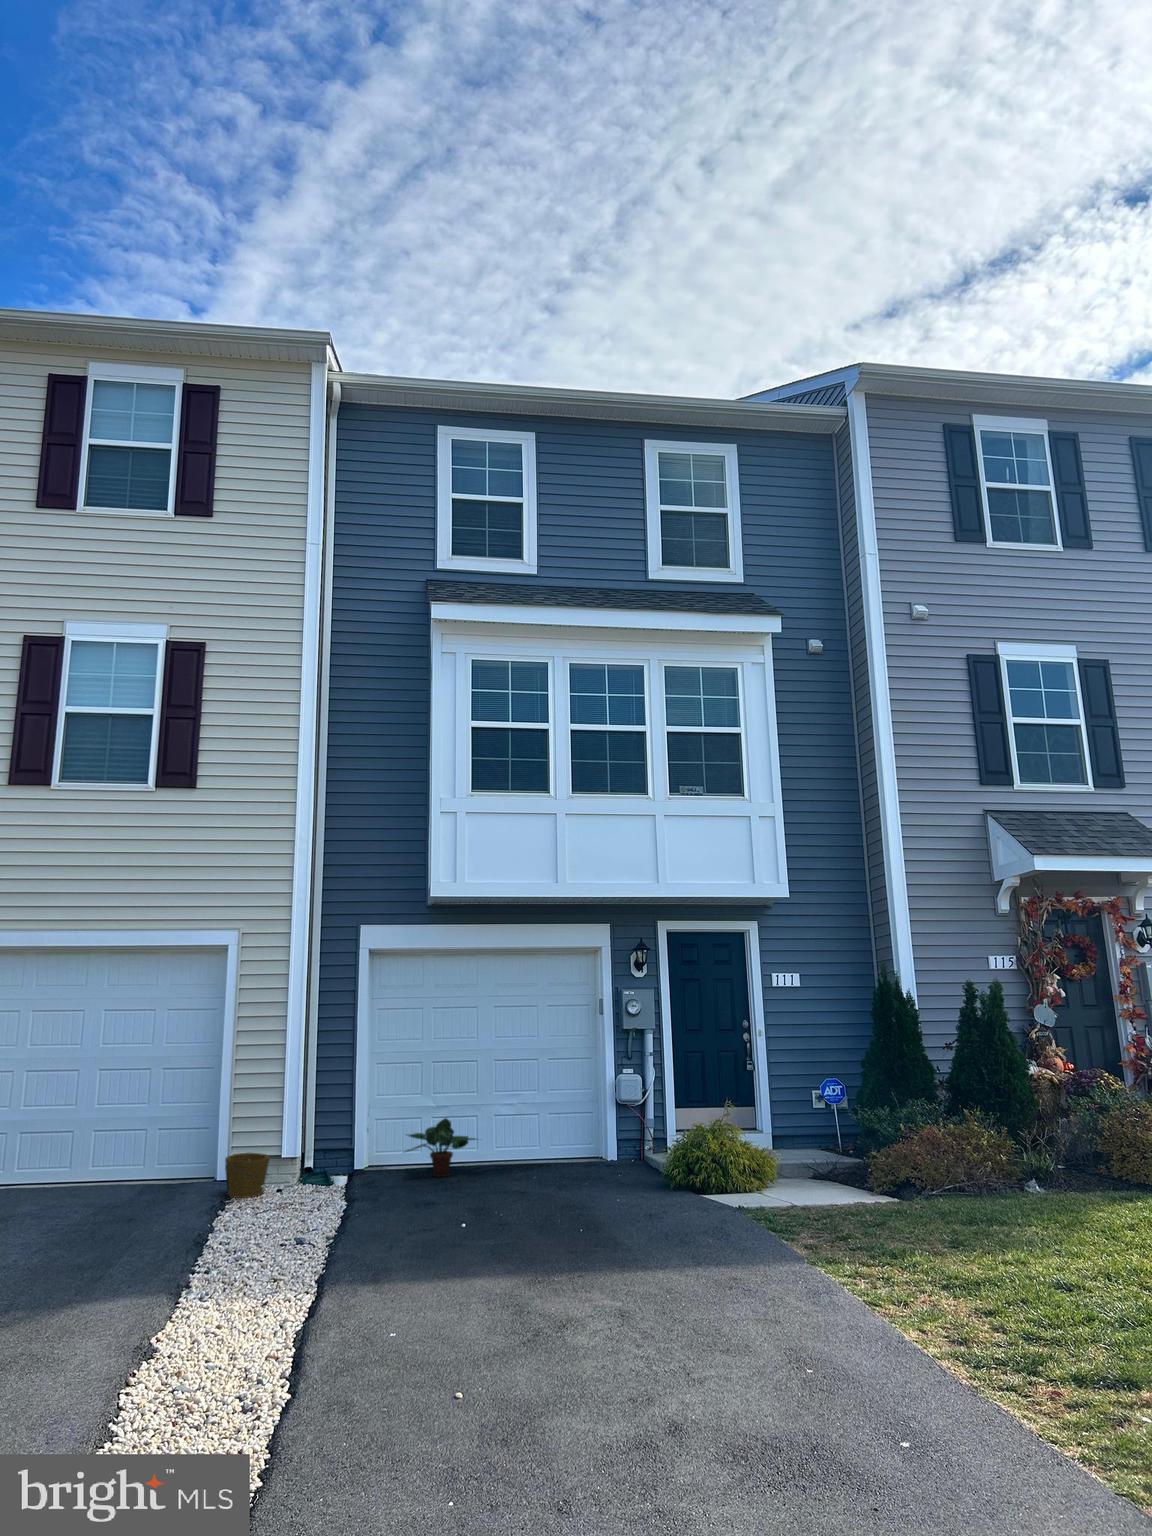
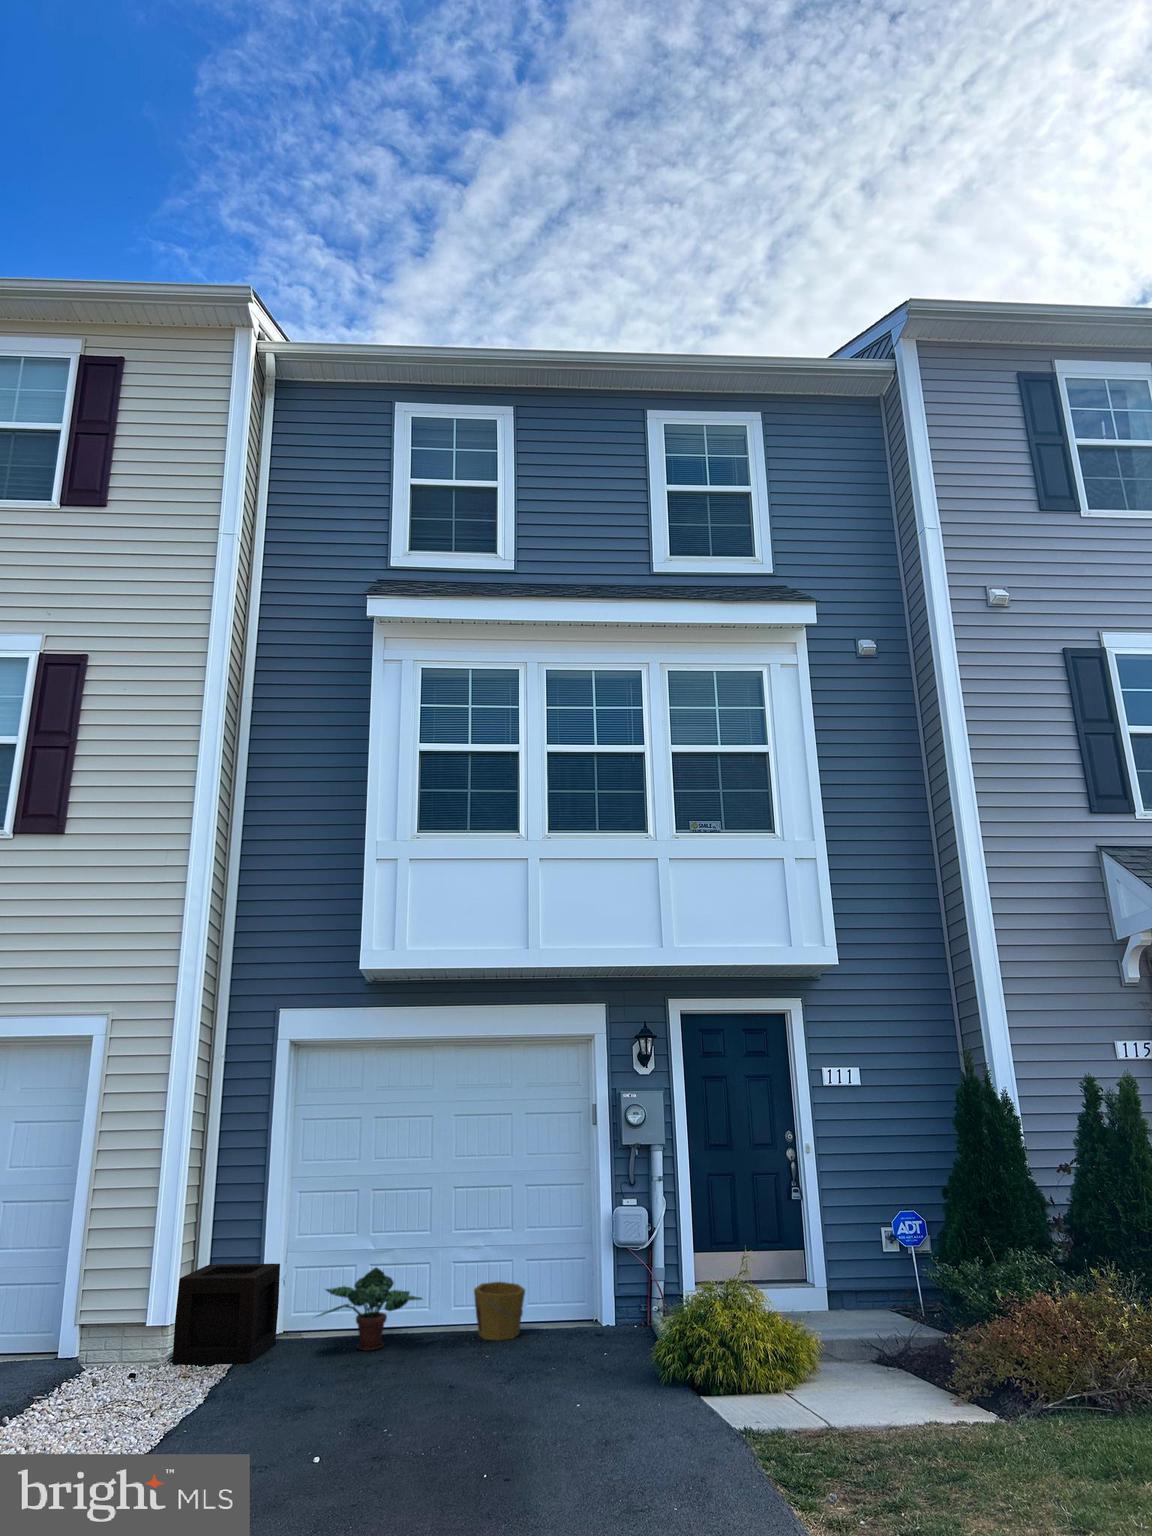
wooden crate: none [299,1117,368,1186] -> present [172,1264,280,1365]
bucket: present [225,1152,269,1198] -> present [474,1282,525,1340]

